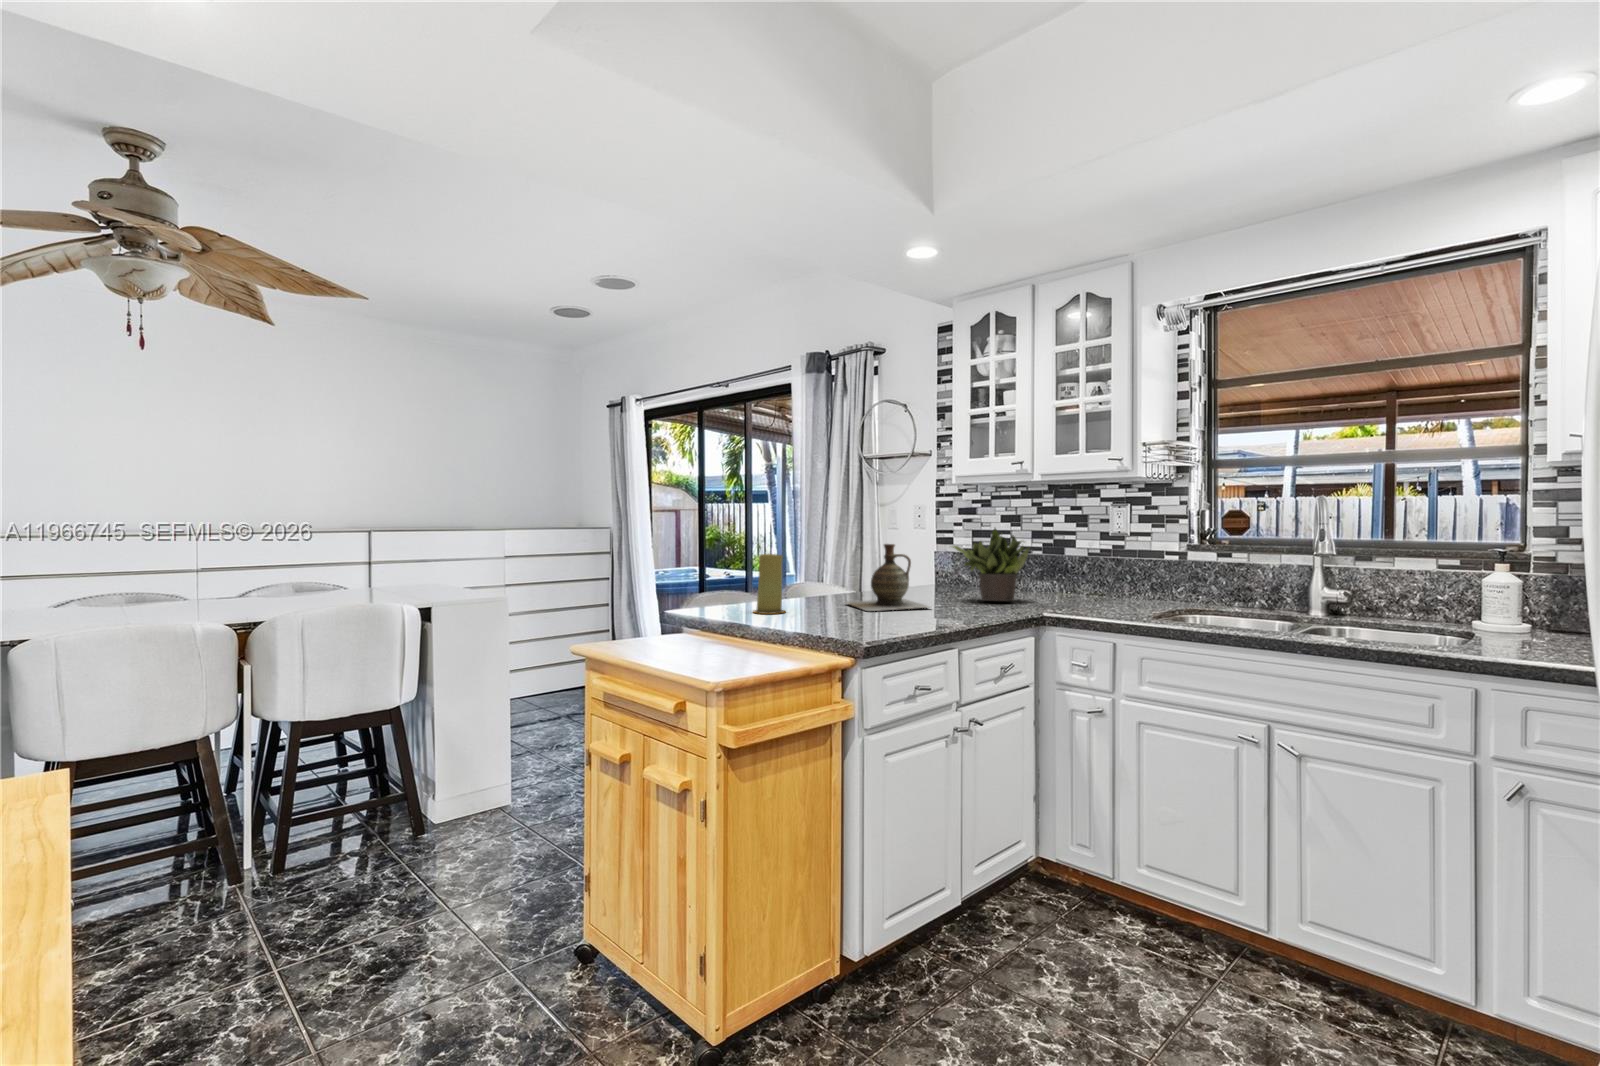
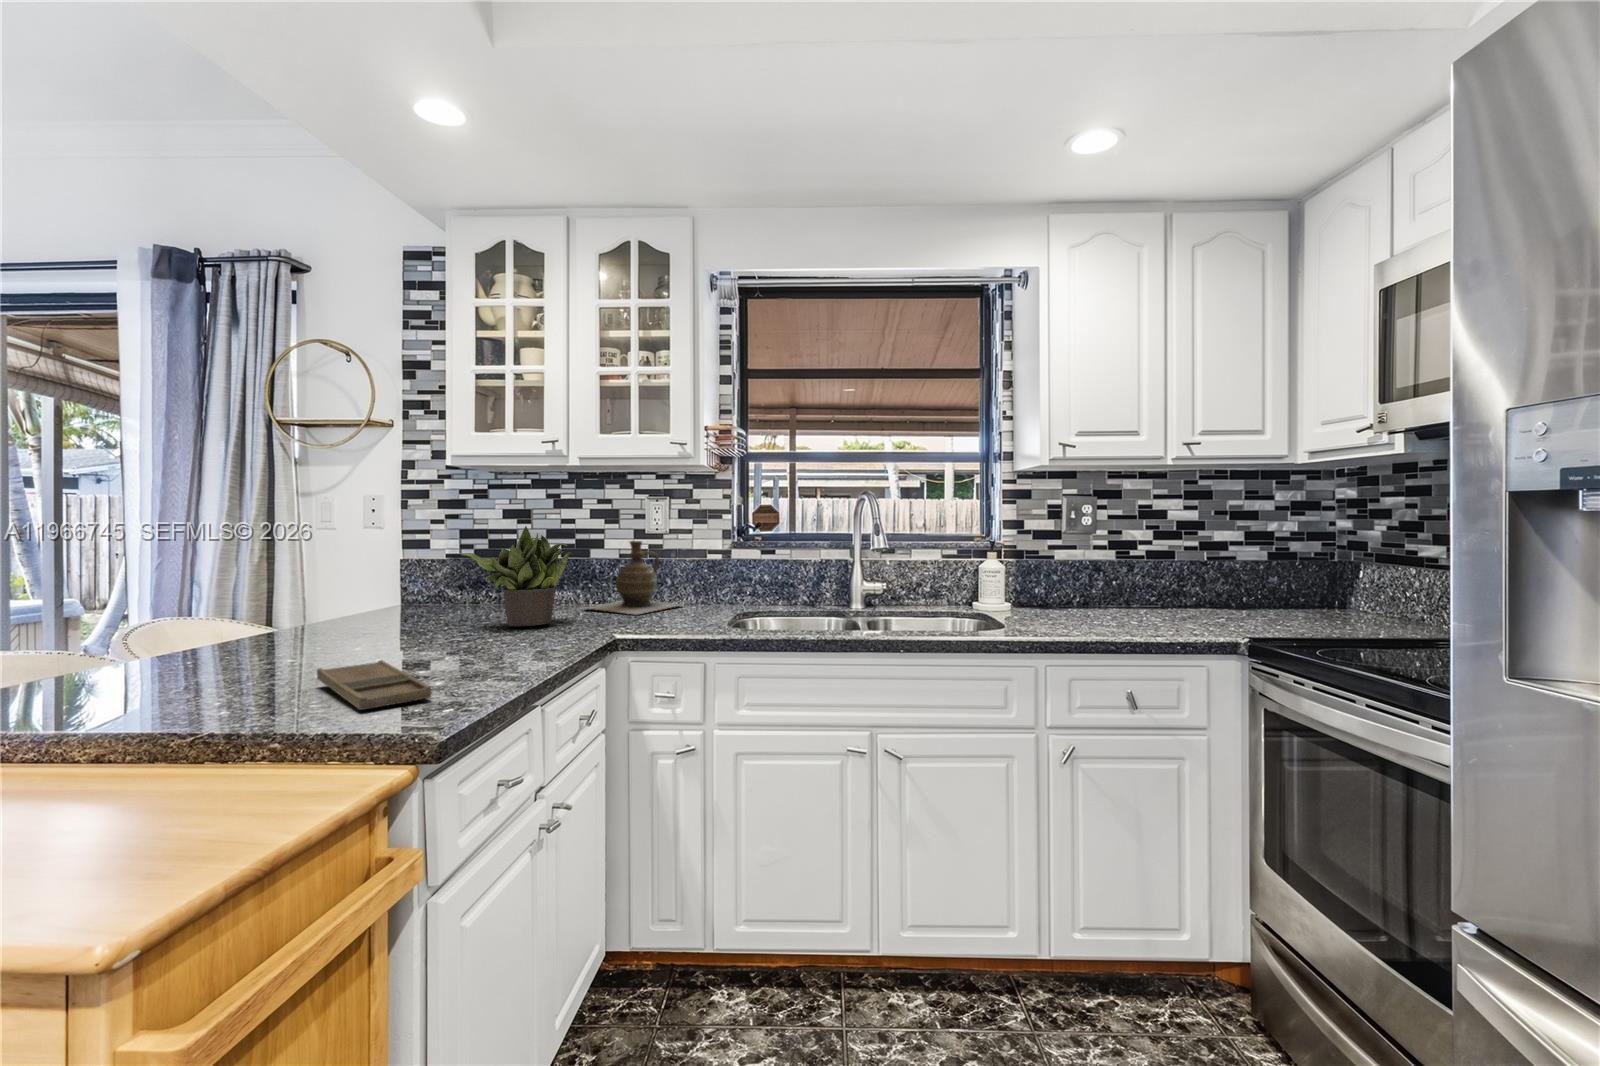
ceramic jug: present [847,544,929,611] -> present [587,541,680,615]
candle: present [754,554,785,614] -> none [105,584,188,702]
tray: none [841,607,888,628] -> present [317,660,432,710]

